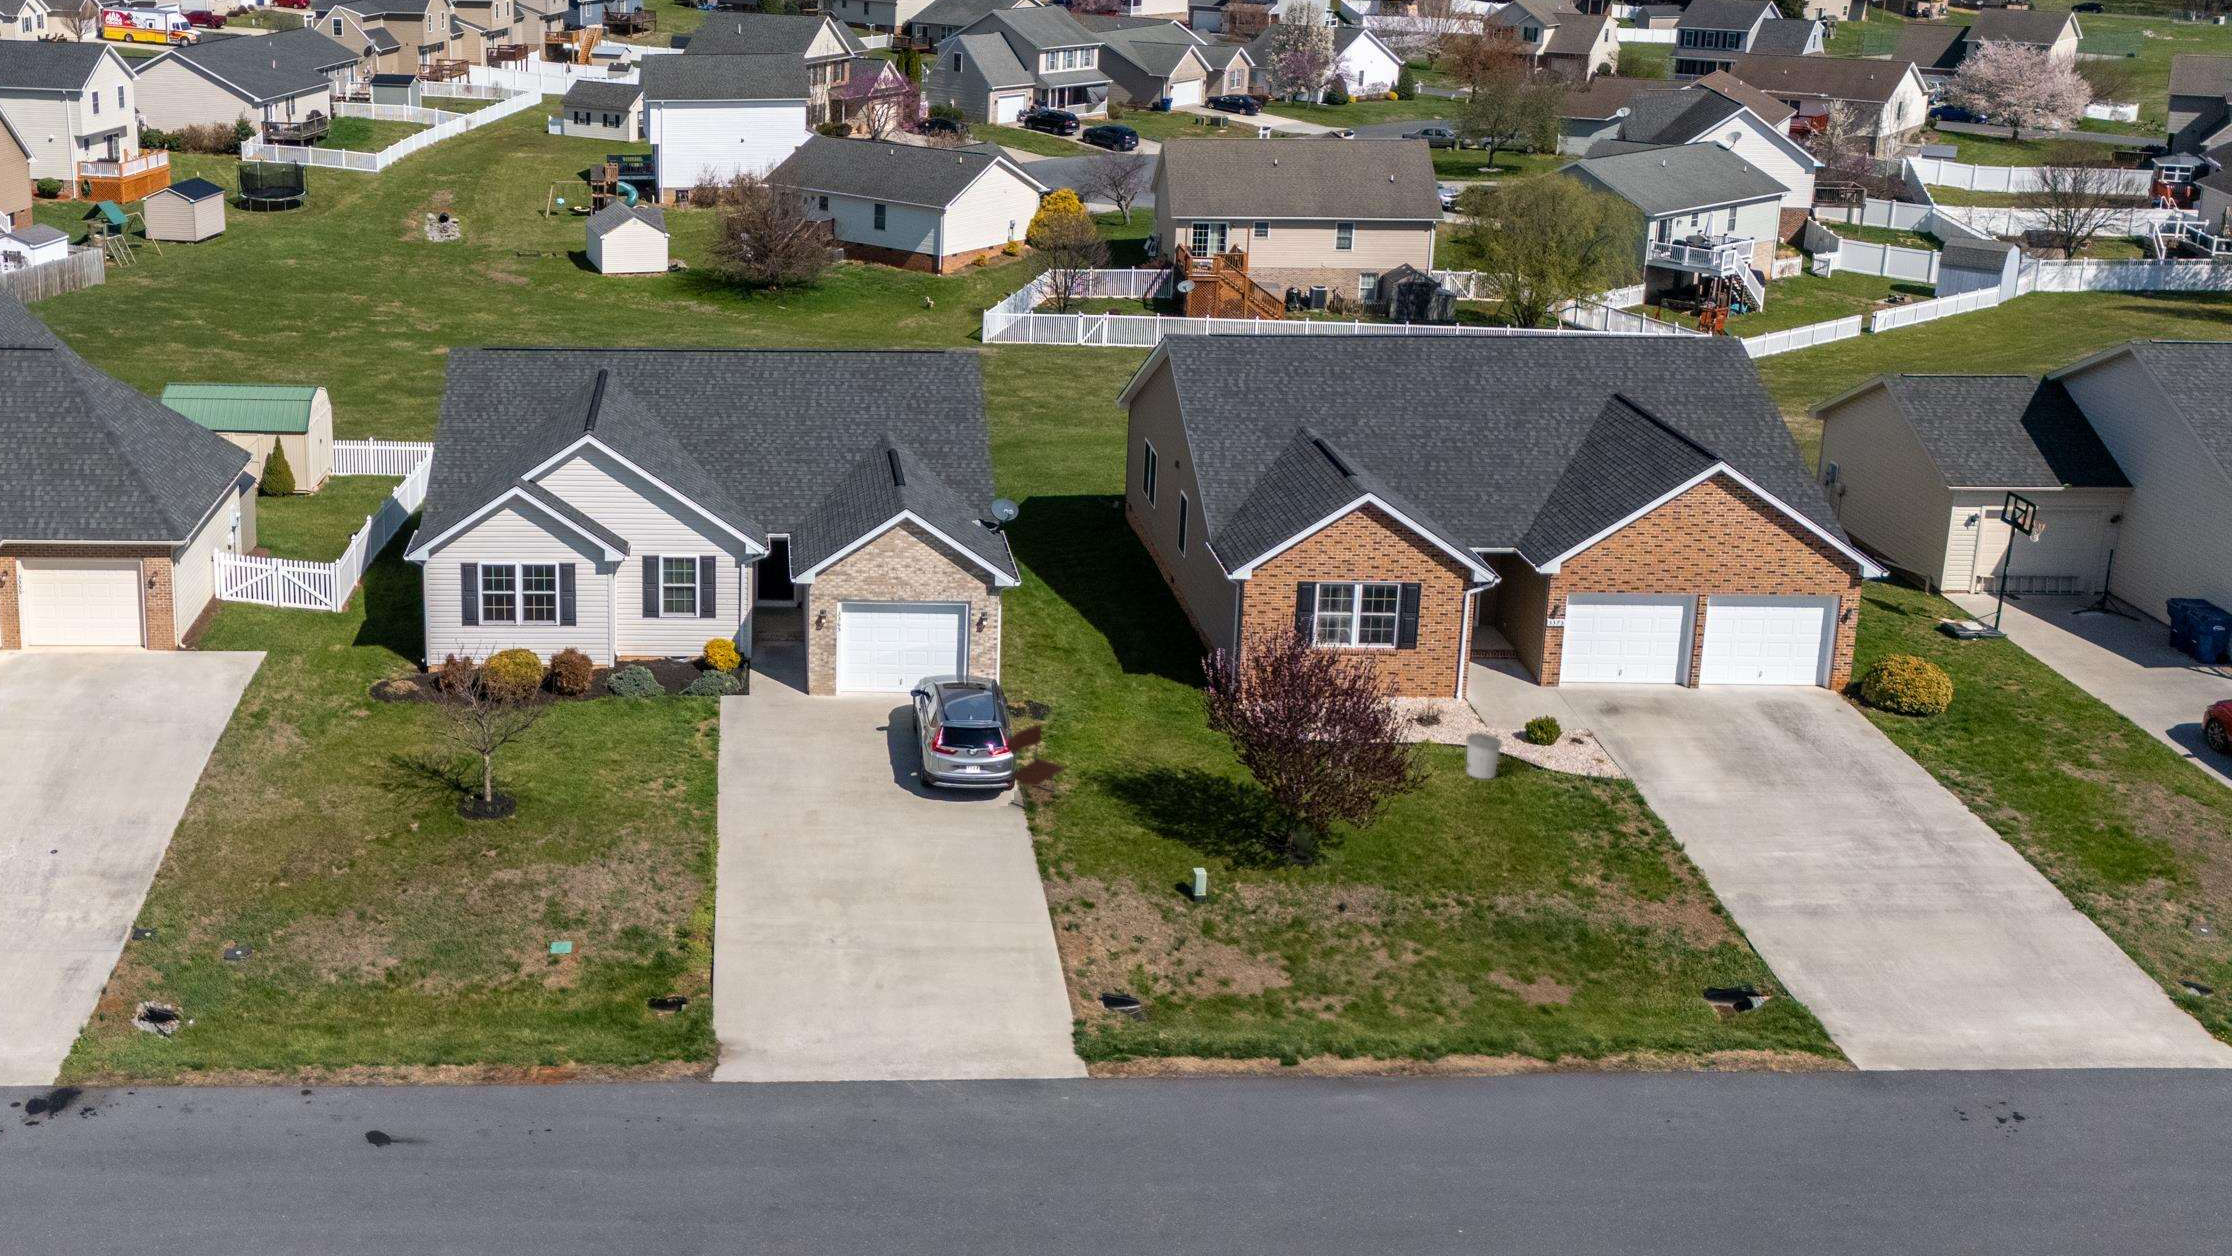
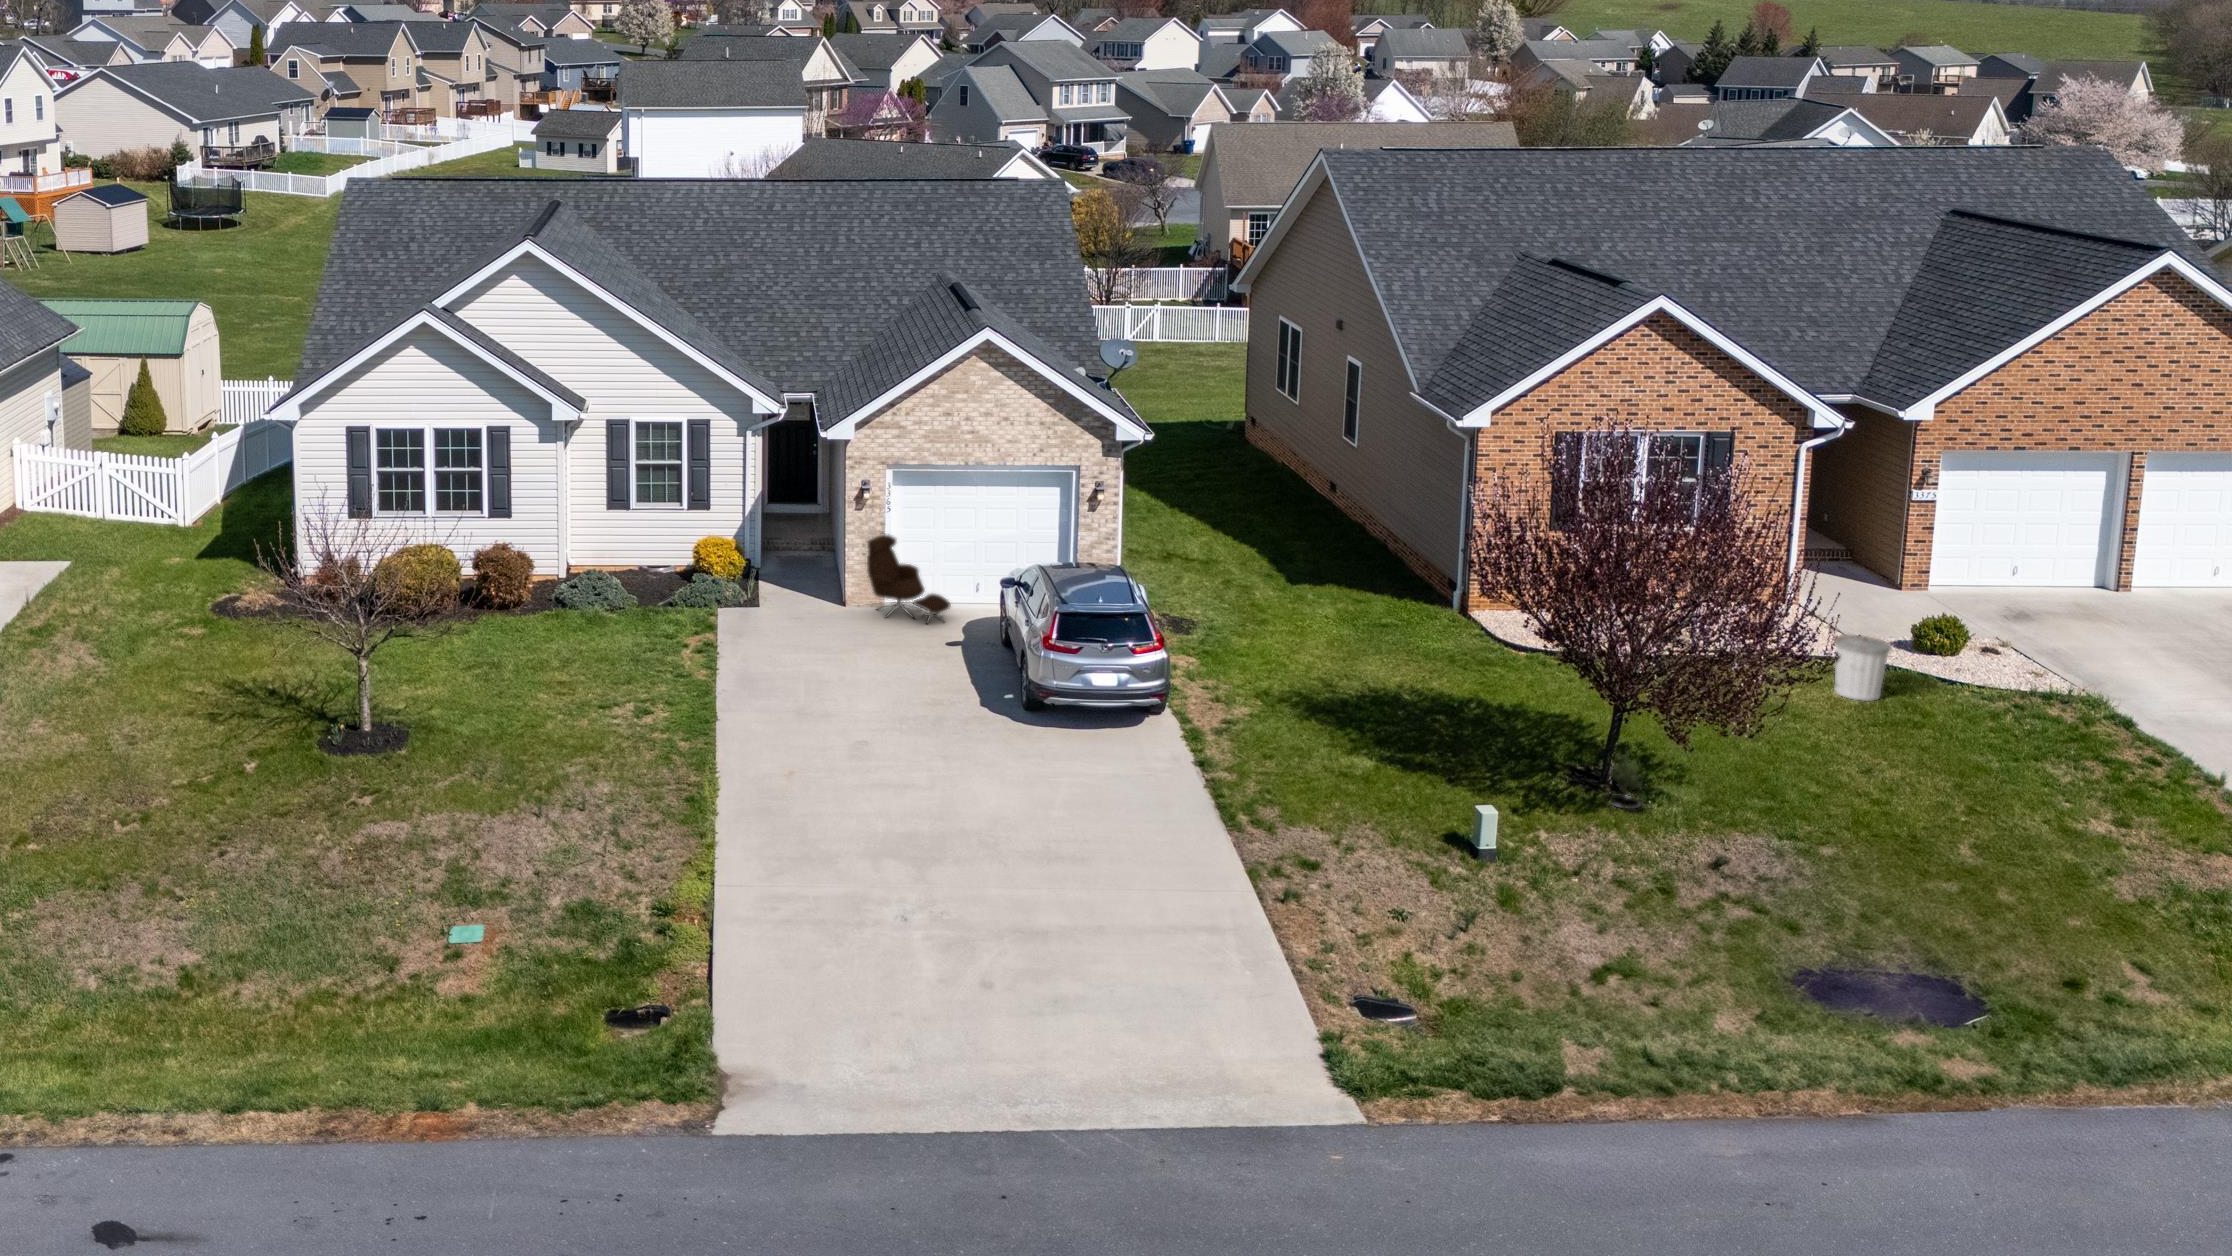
lounge chair: none [822,645,879,710] -> present [867,534,950,620]
bench: present [1007,725,1064,807] -> none [1153,619,1242,741]

